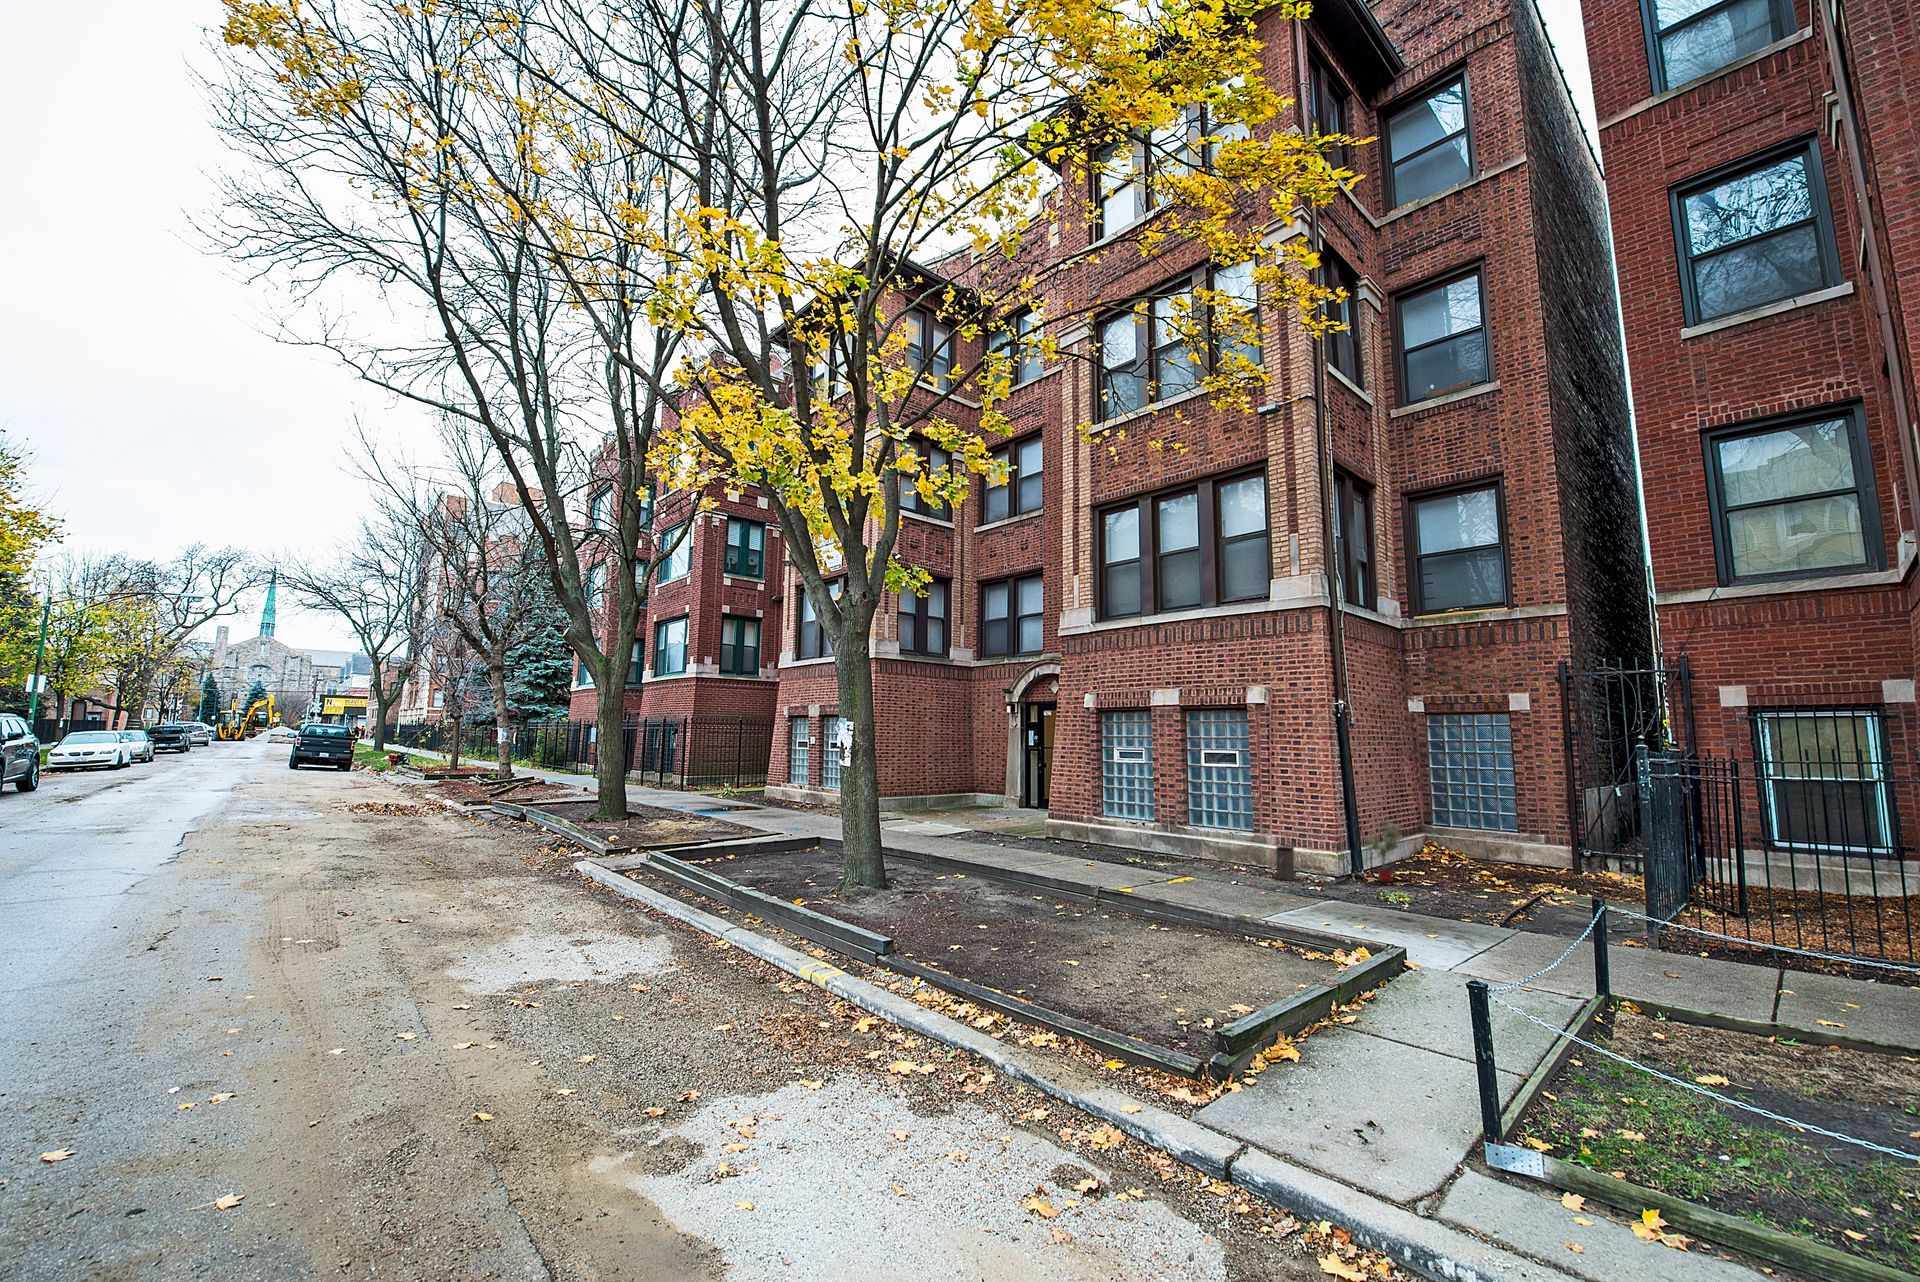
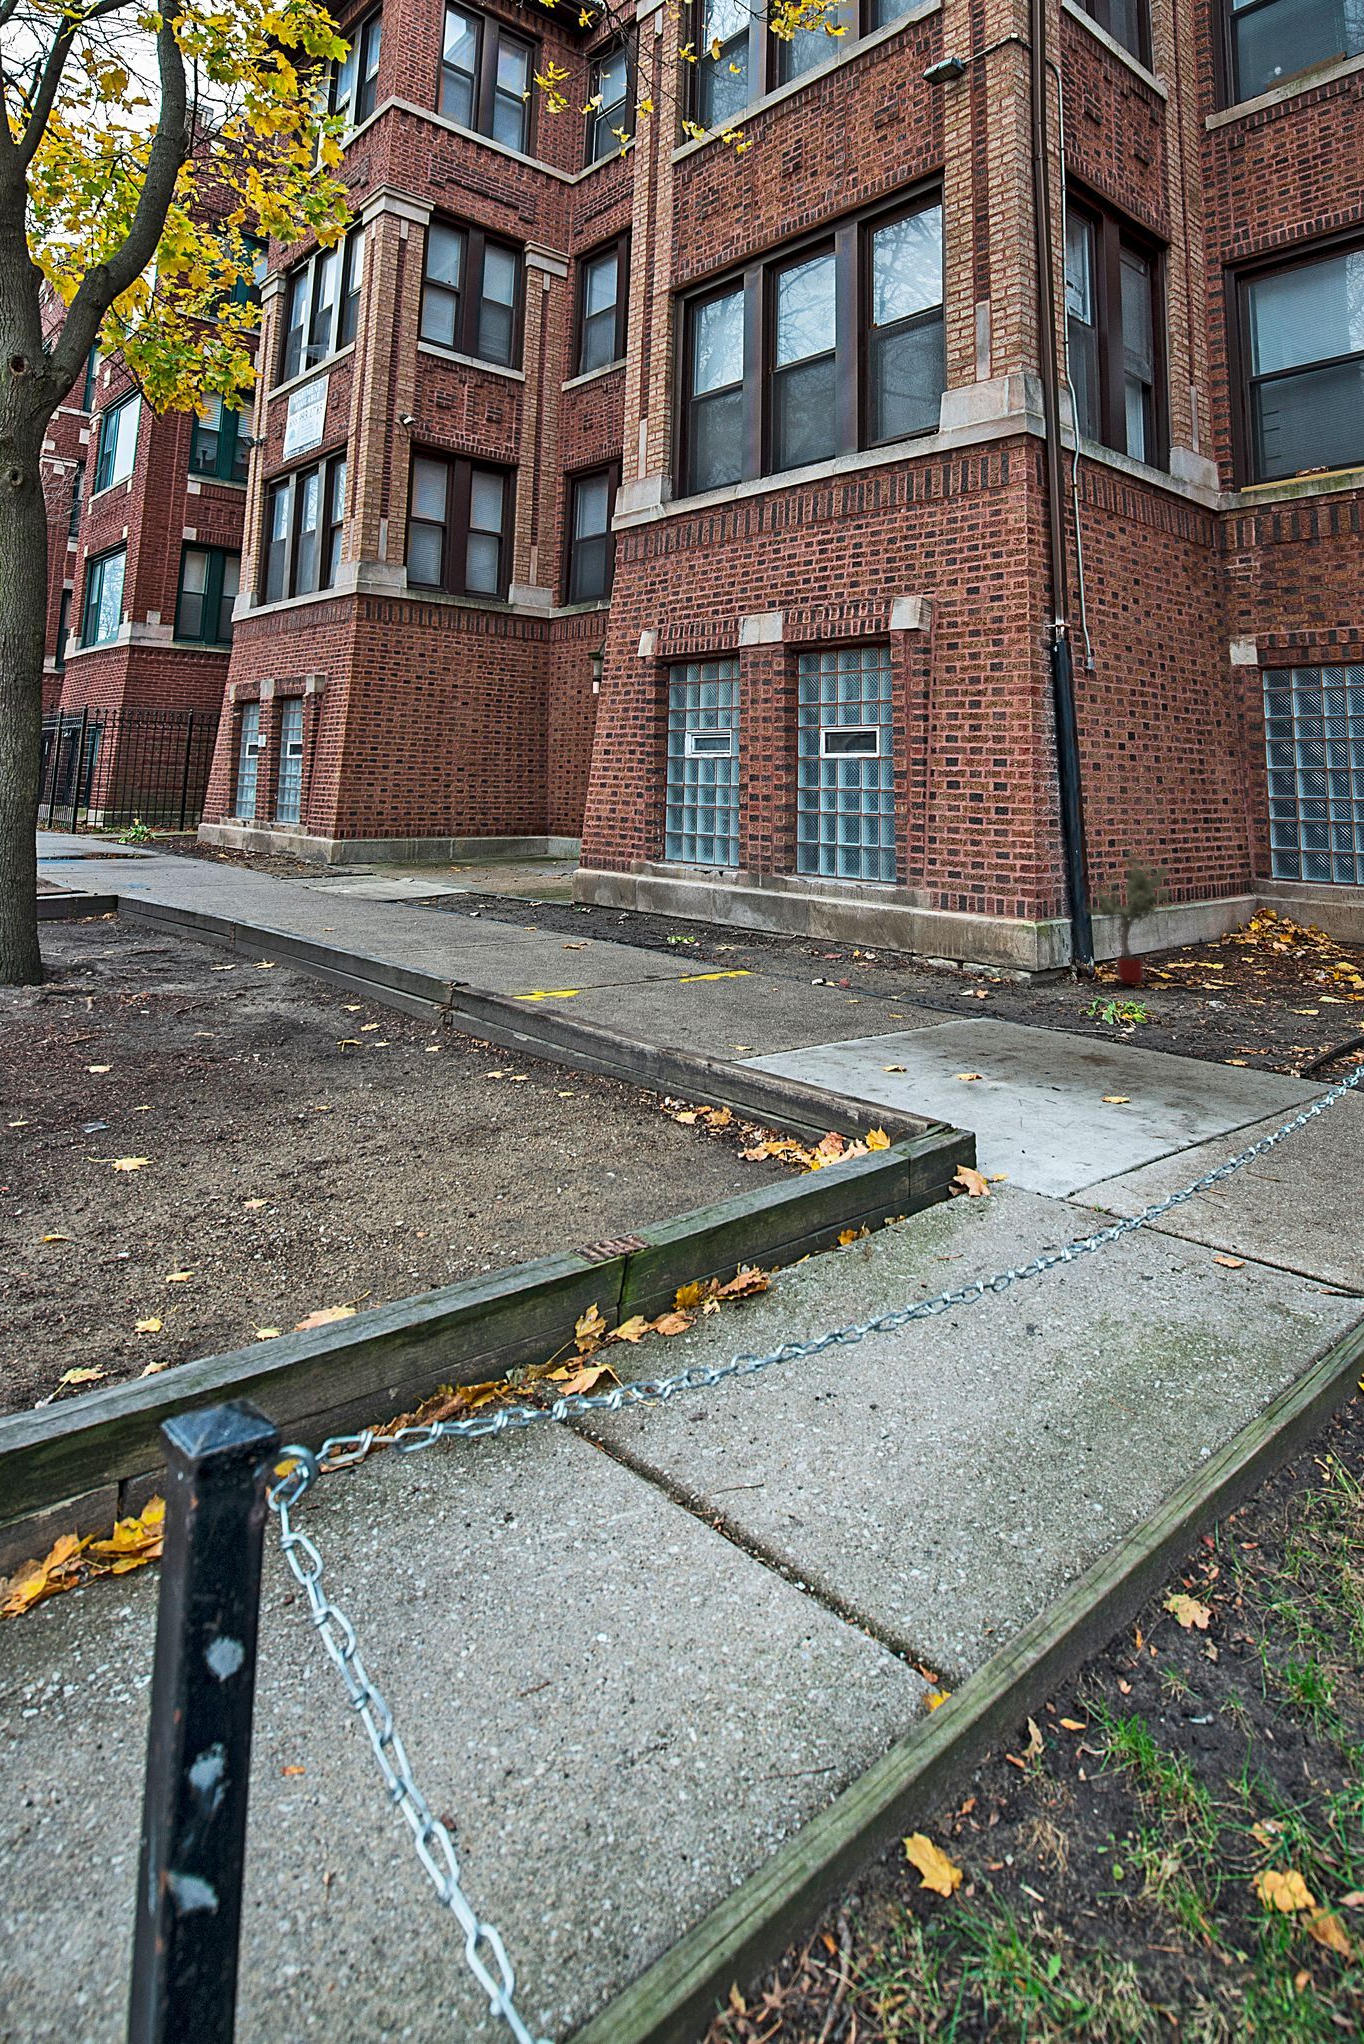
watering can: present [1275,843,1296,881] -> none [908,894,961,979]

